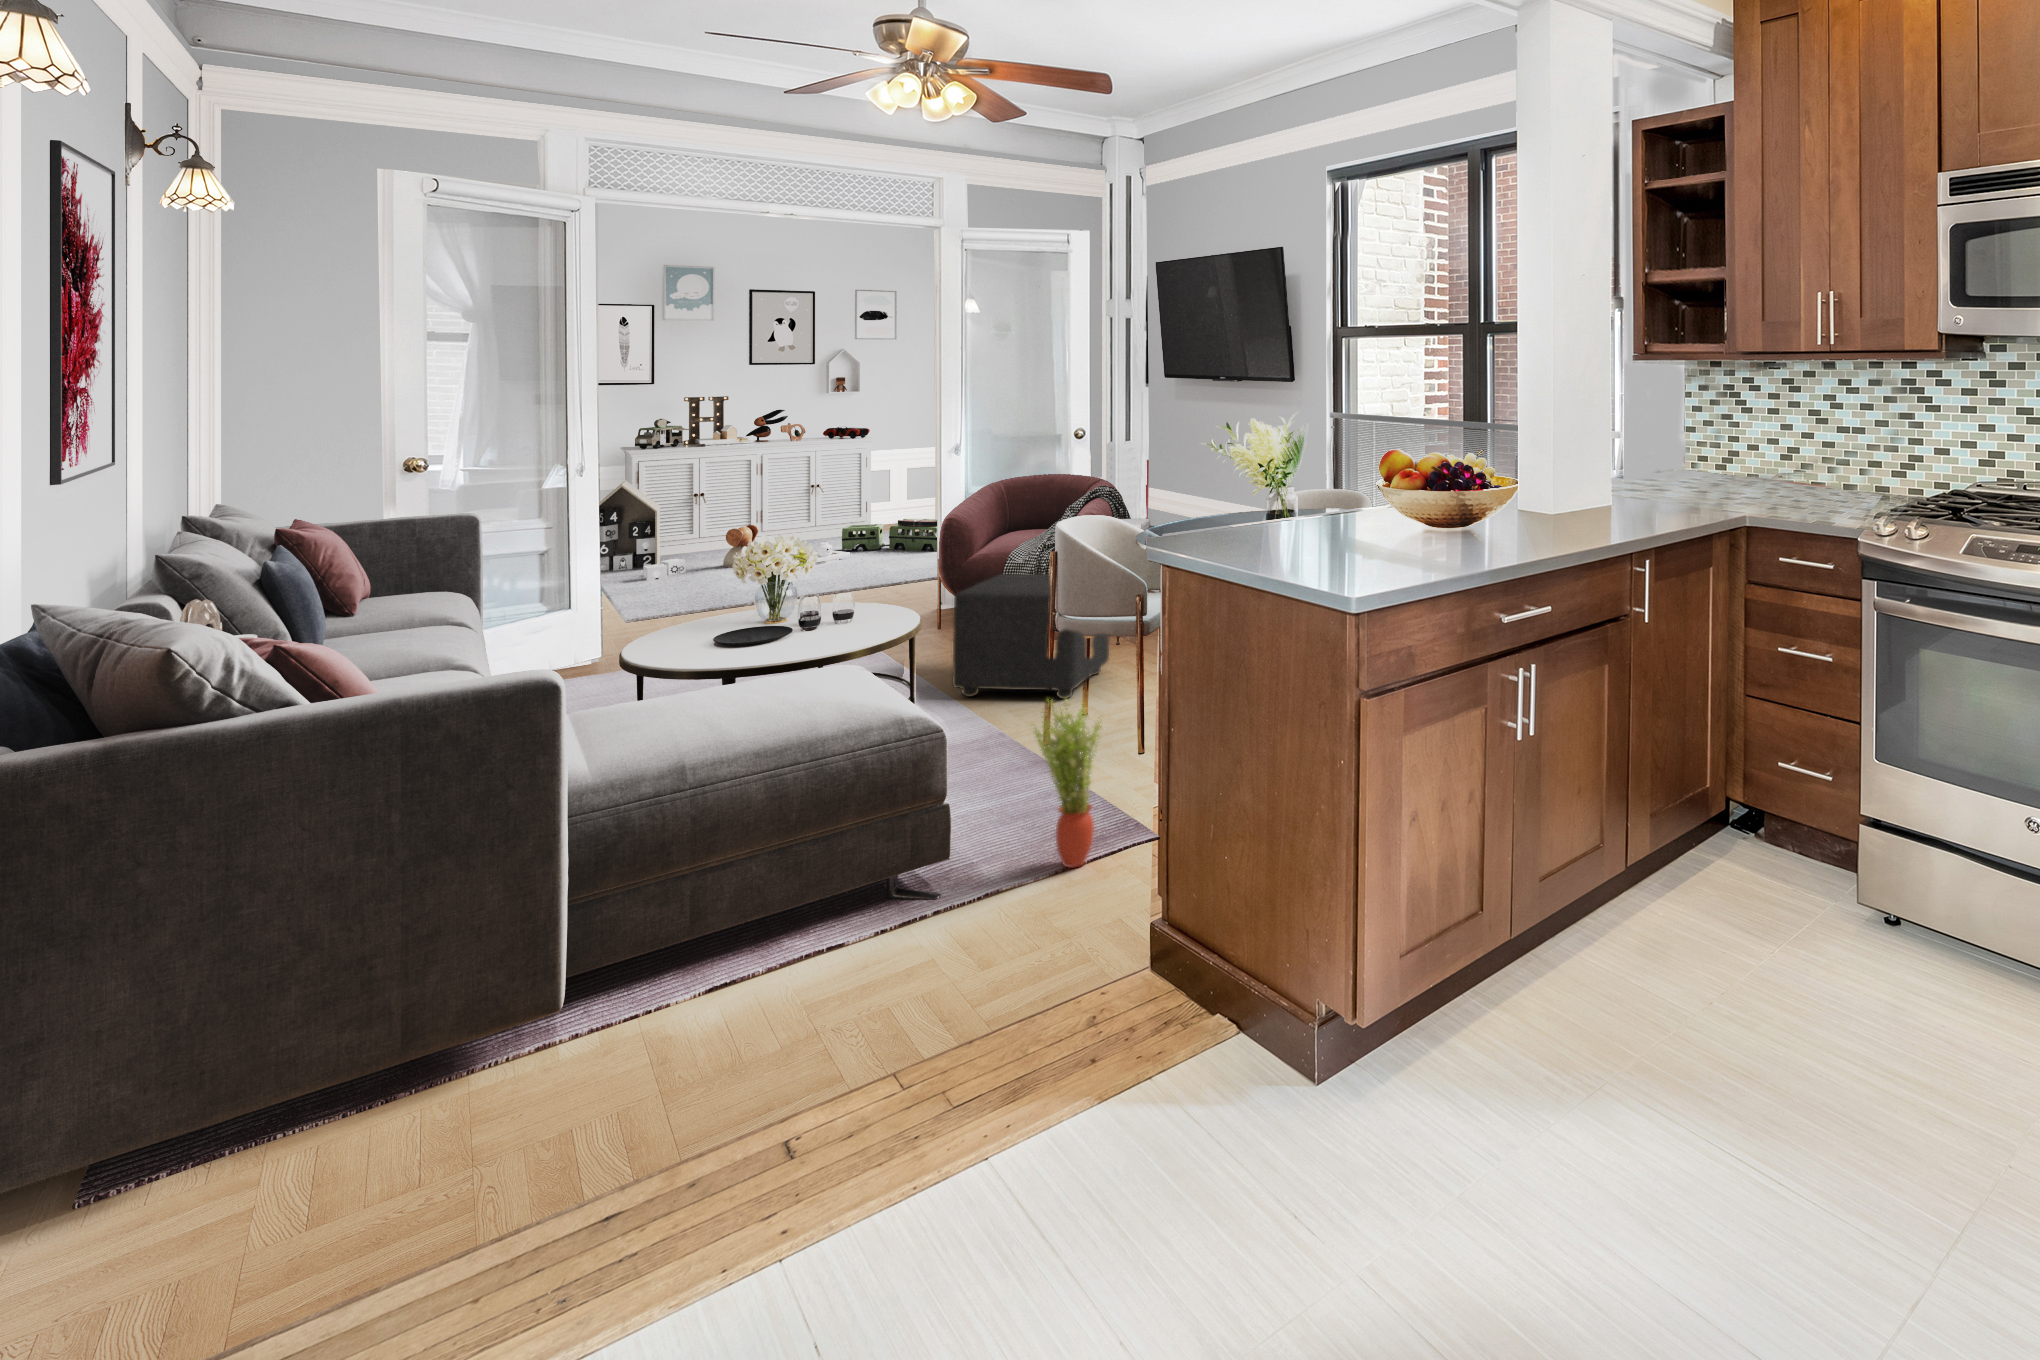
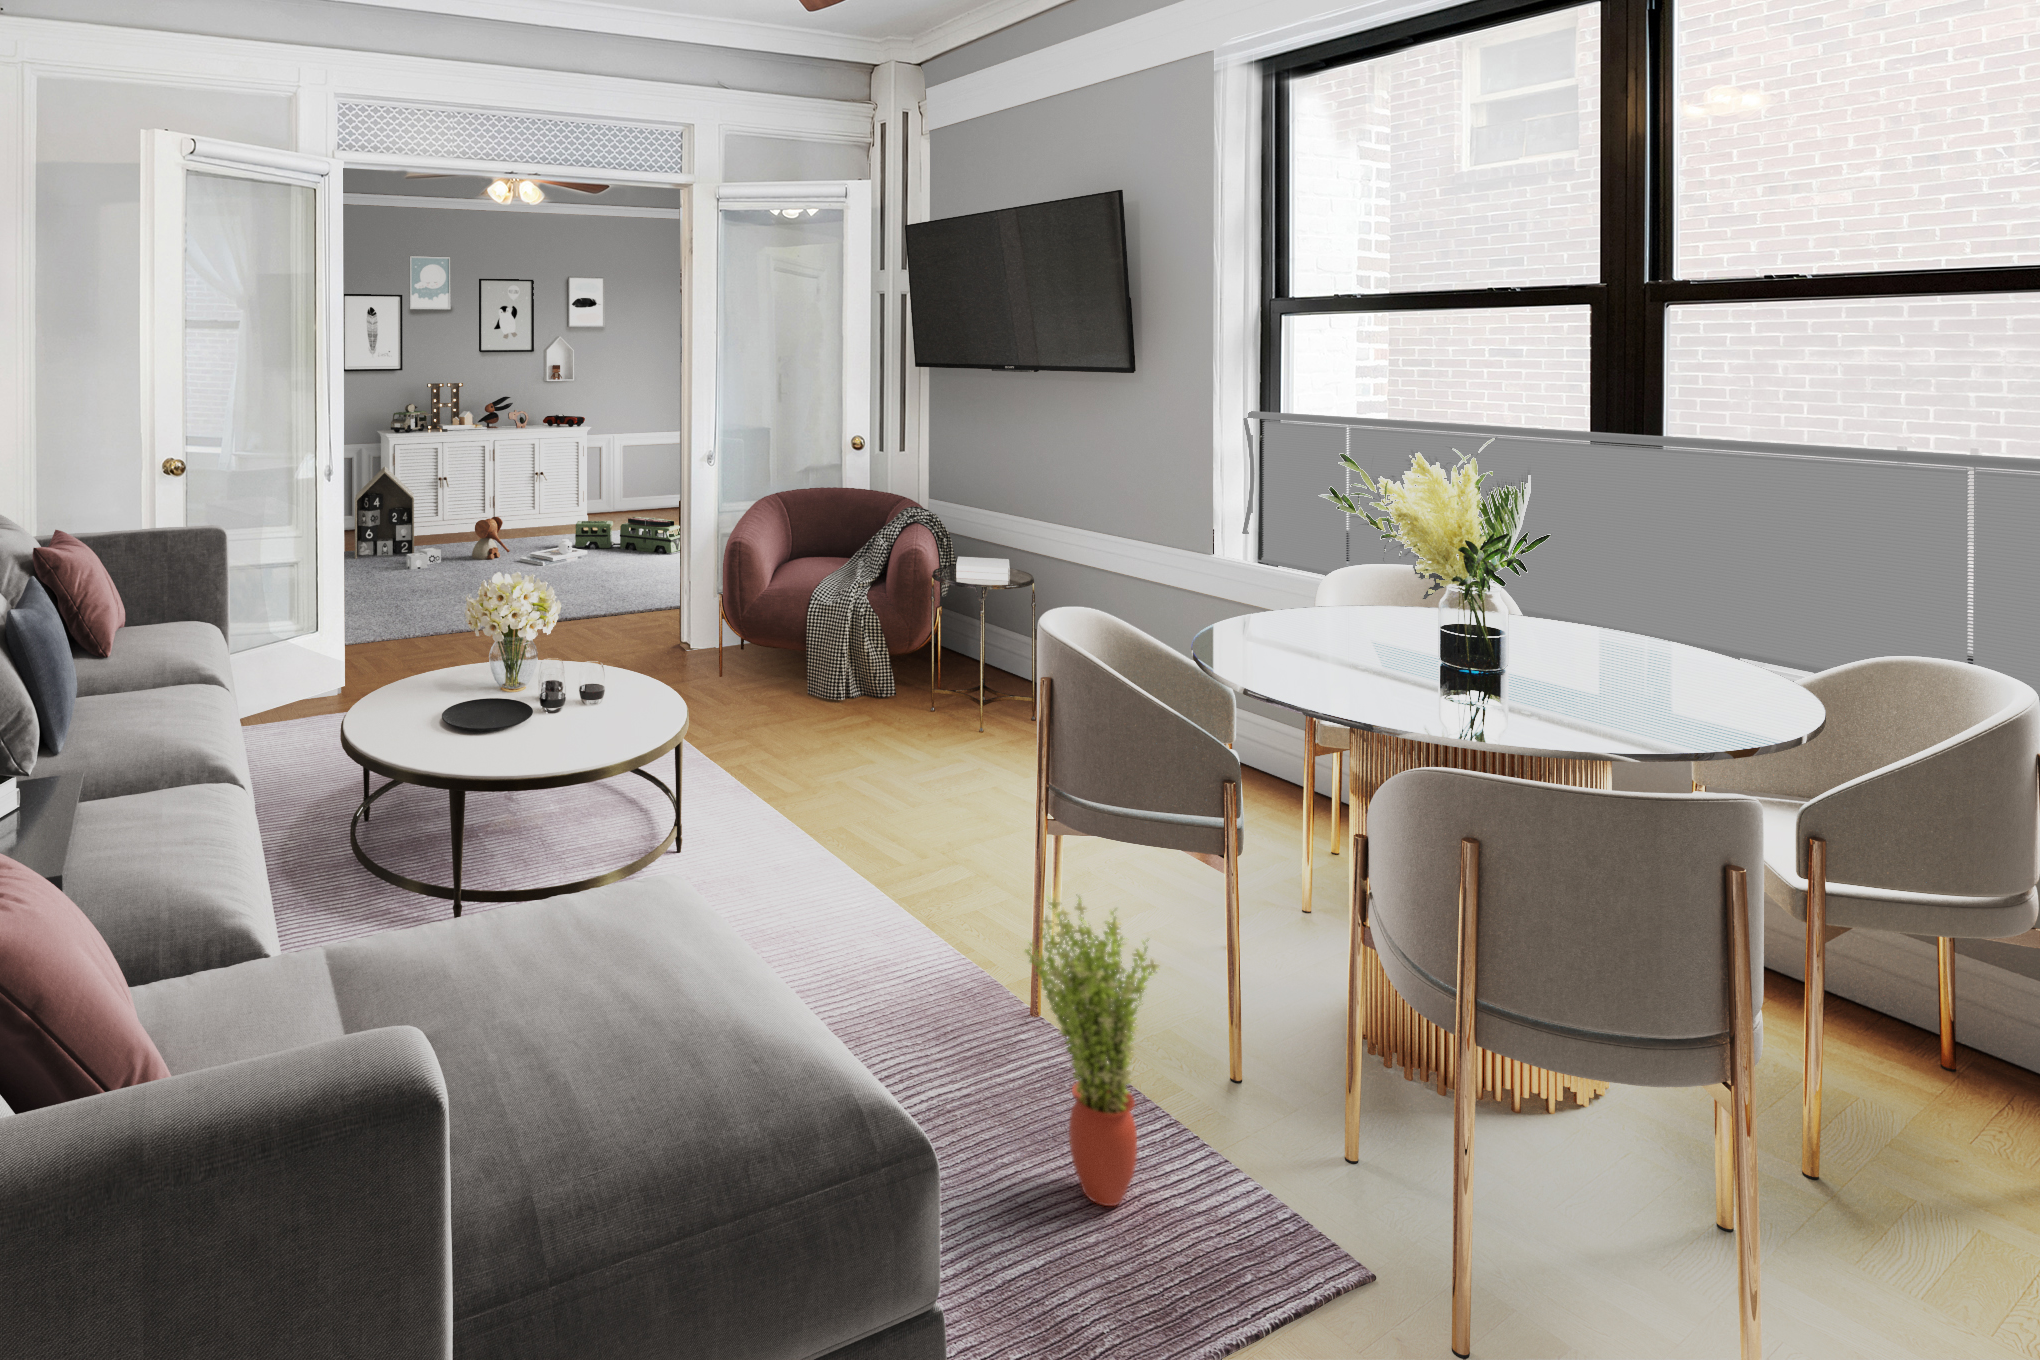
ottoman: present [953,574,1110,699] -> none [757,606,940,788]

